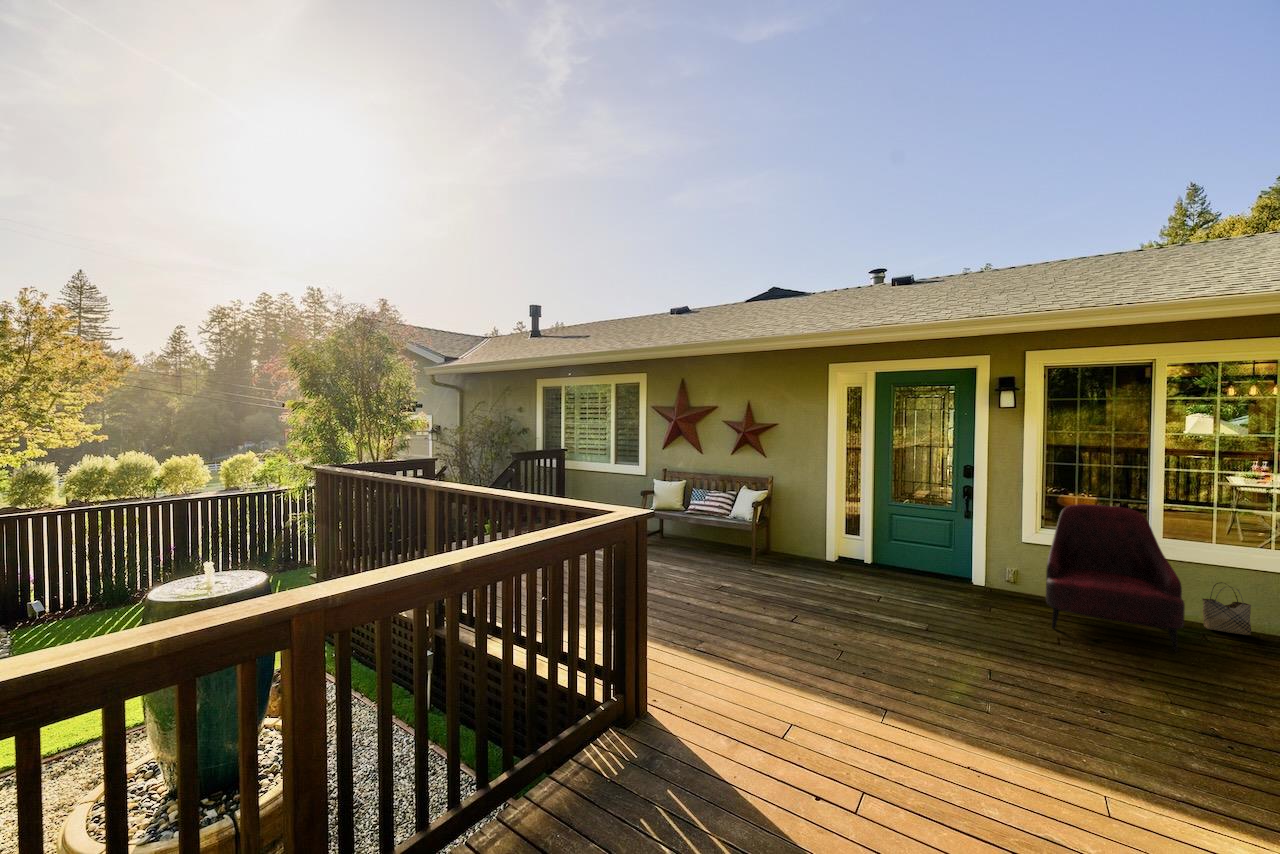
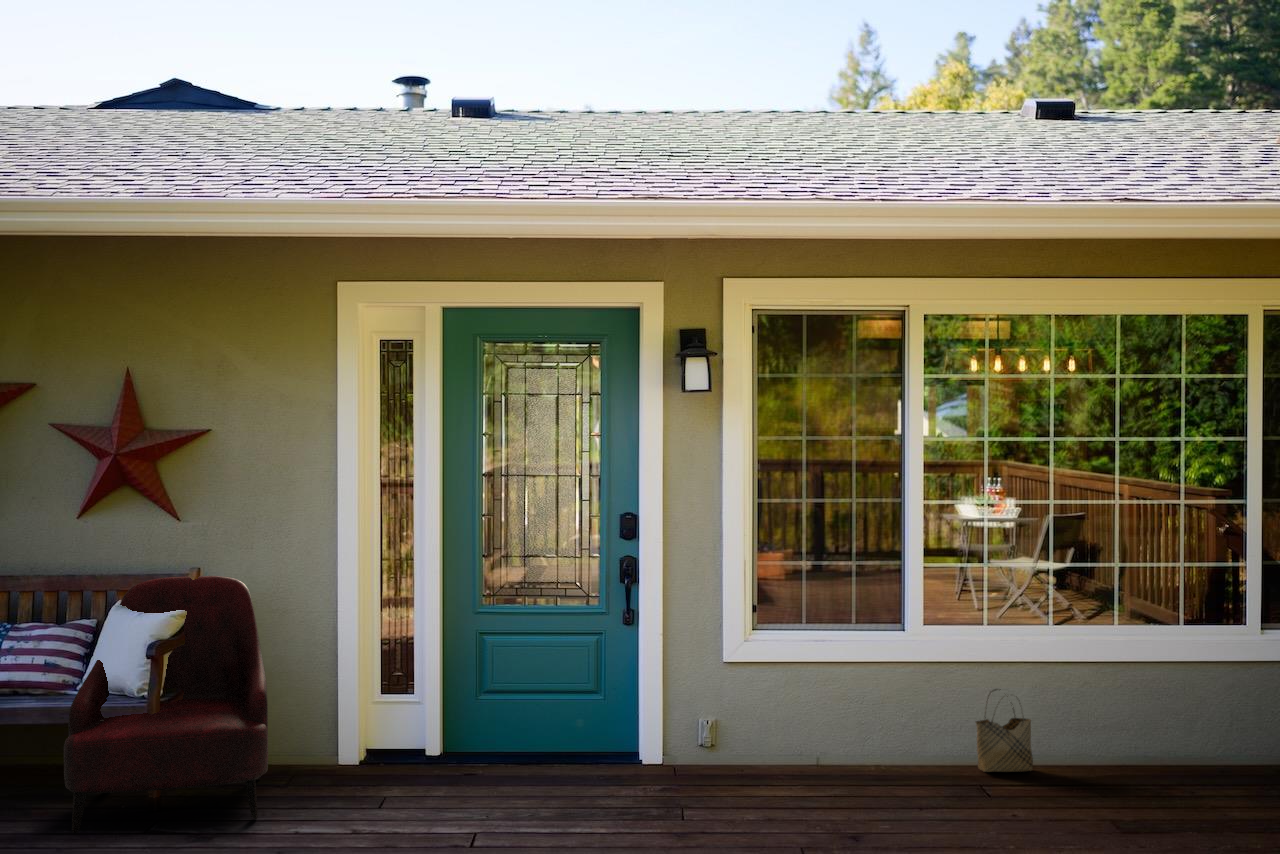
armchair: present [1046,504,1185,652] -> present [64,576,268,833]

